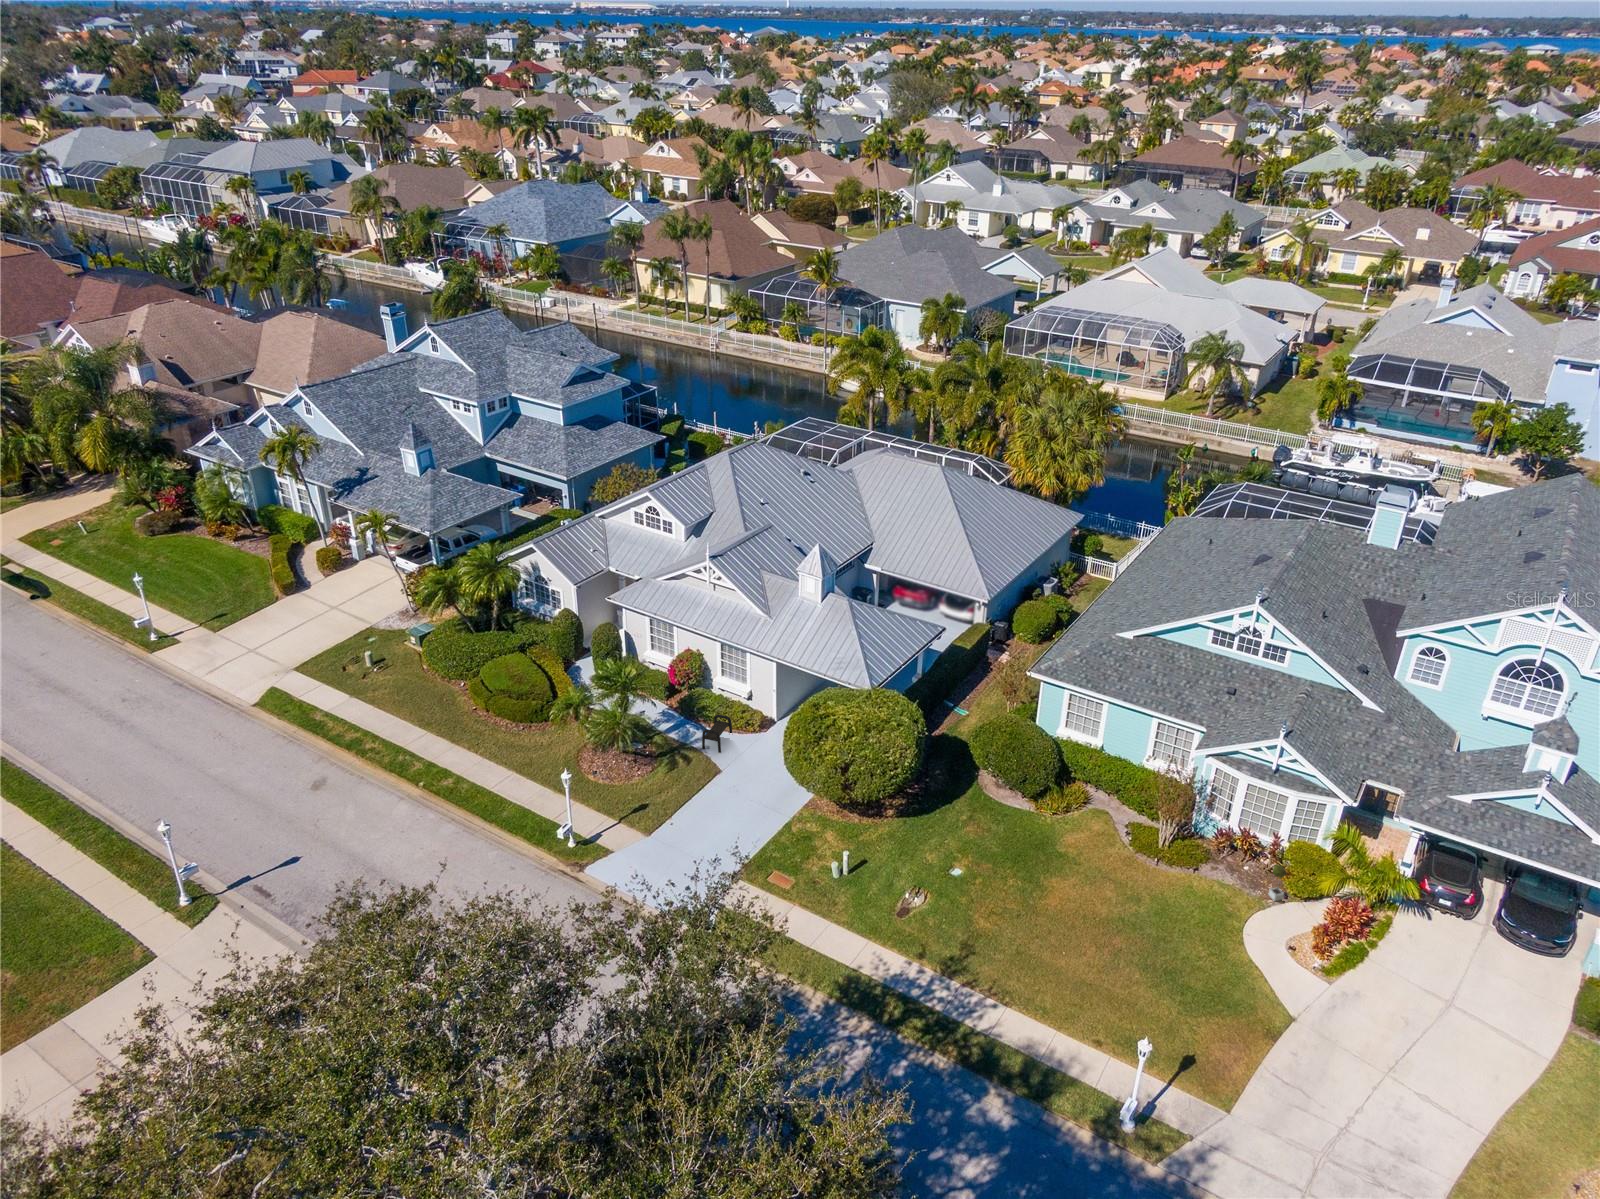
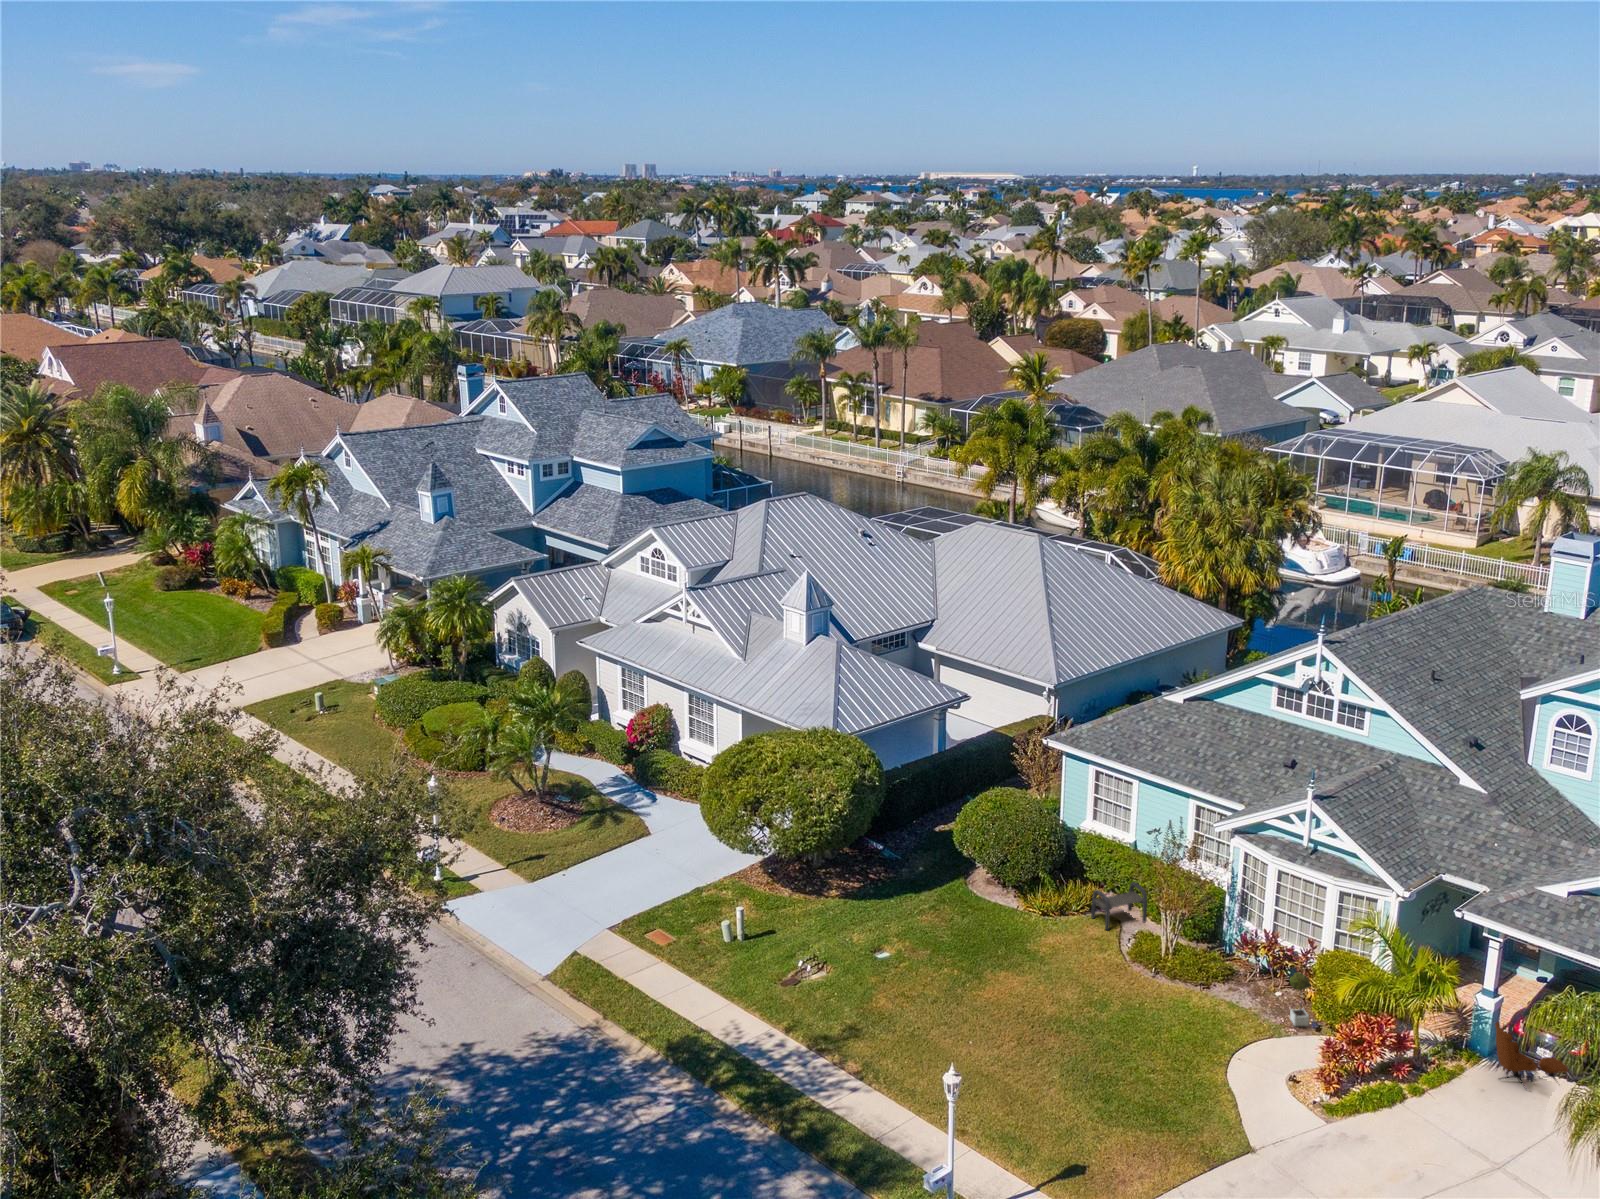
bench: present [702,715,732,752] -> present [1091,882,1147,930]
lounge chair: none [1418,892,1461,934] -> present [1495,1022,1568,1087]

